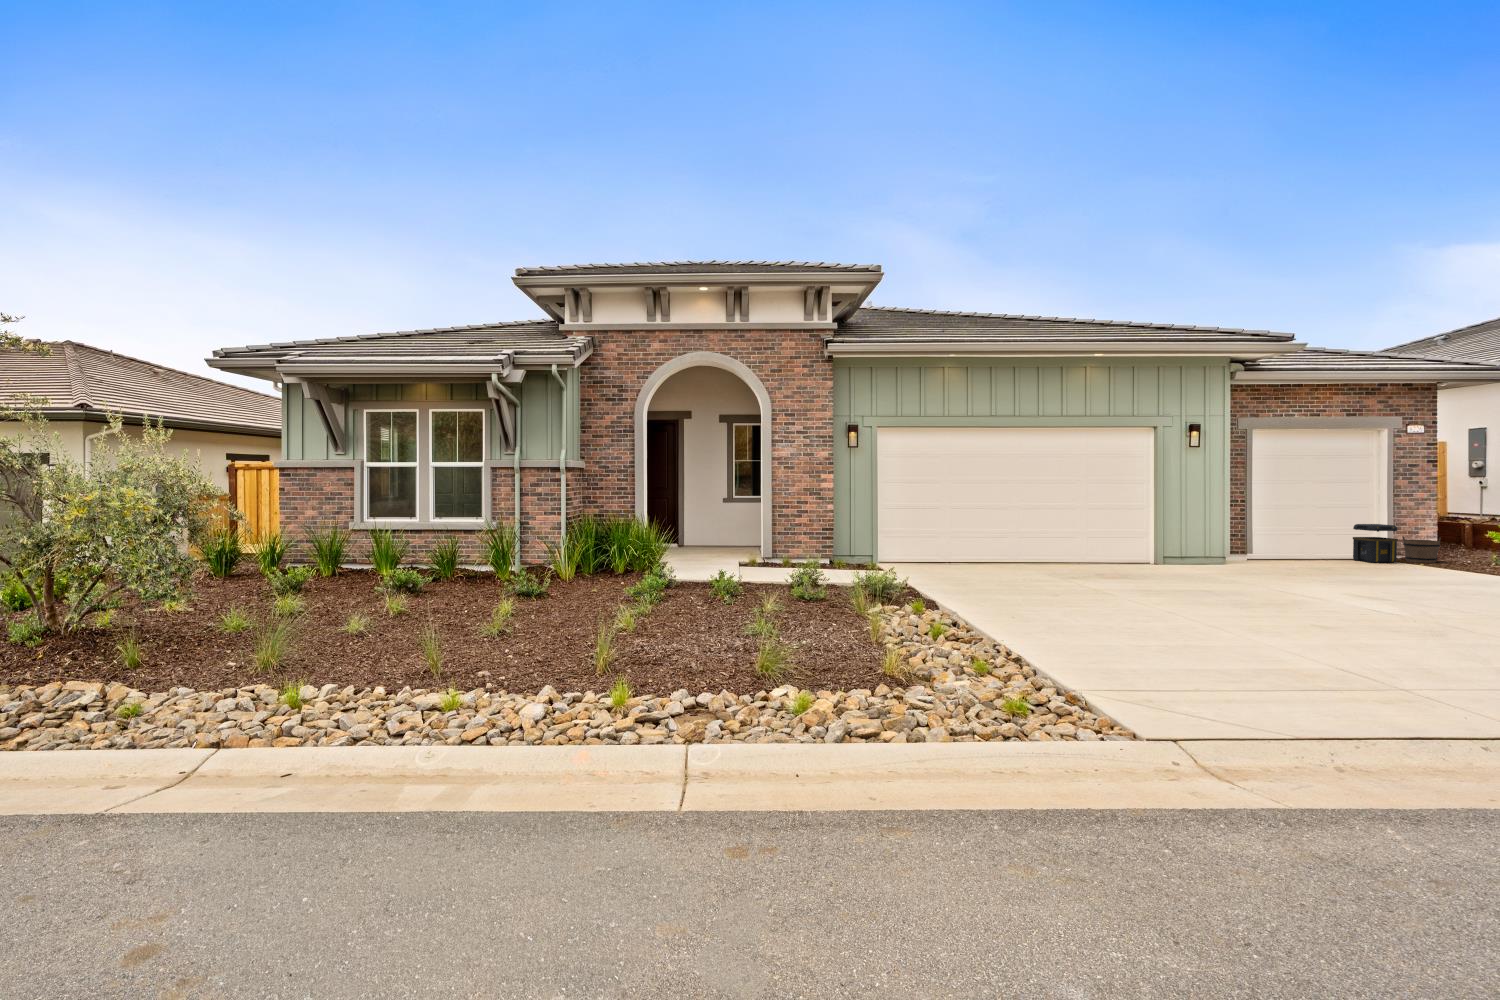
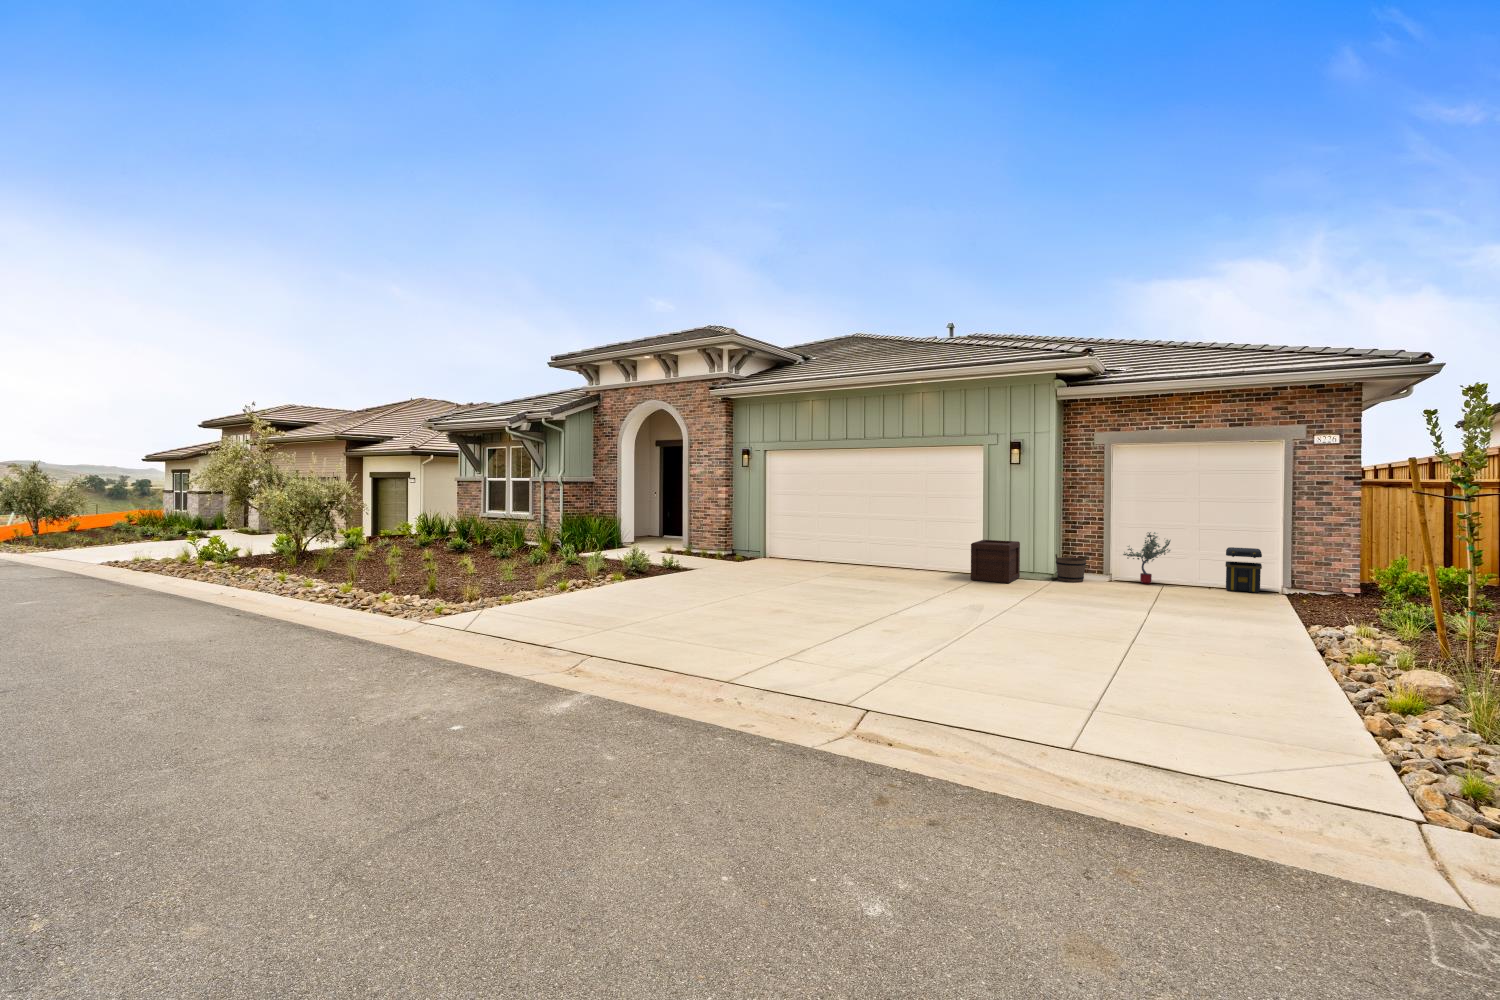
potted tree: none [1280,512,1325,562] -> present [1123,532,1171,584]
wooden crate: none [1169,527,1233,570] -> present [971,540,1020,583]
bucket: present [1403,536,1441,563] -> present [1055,554,1087,582]

